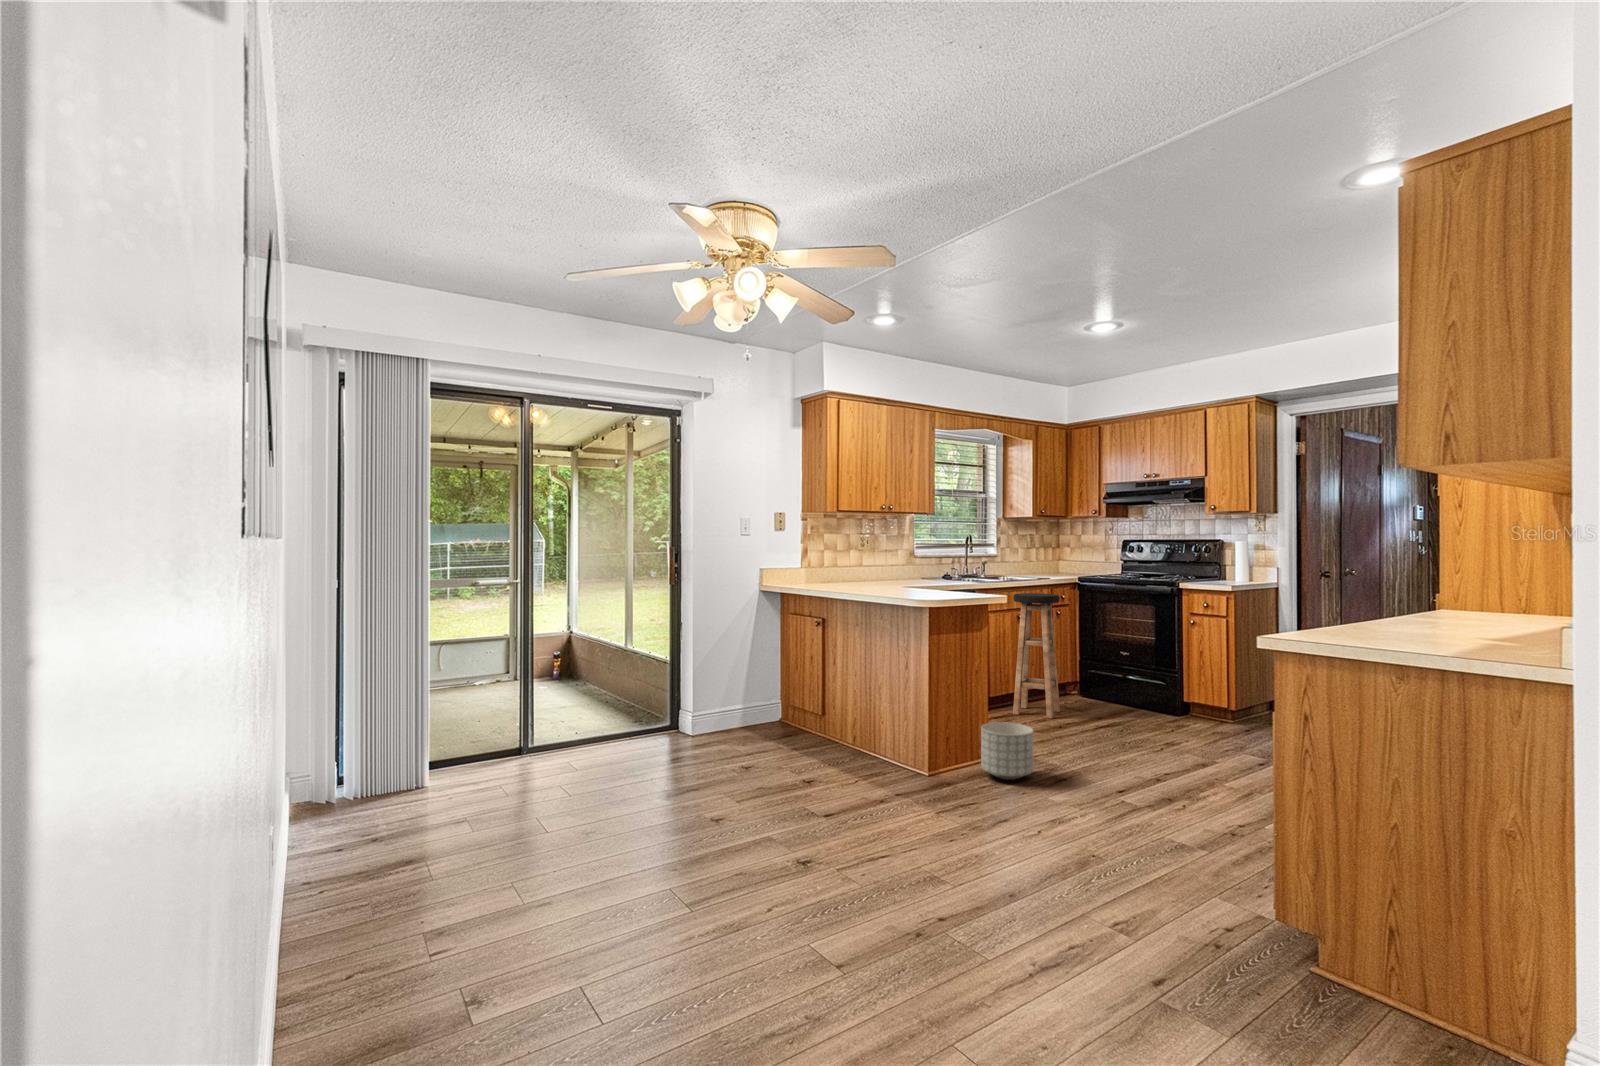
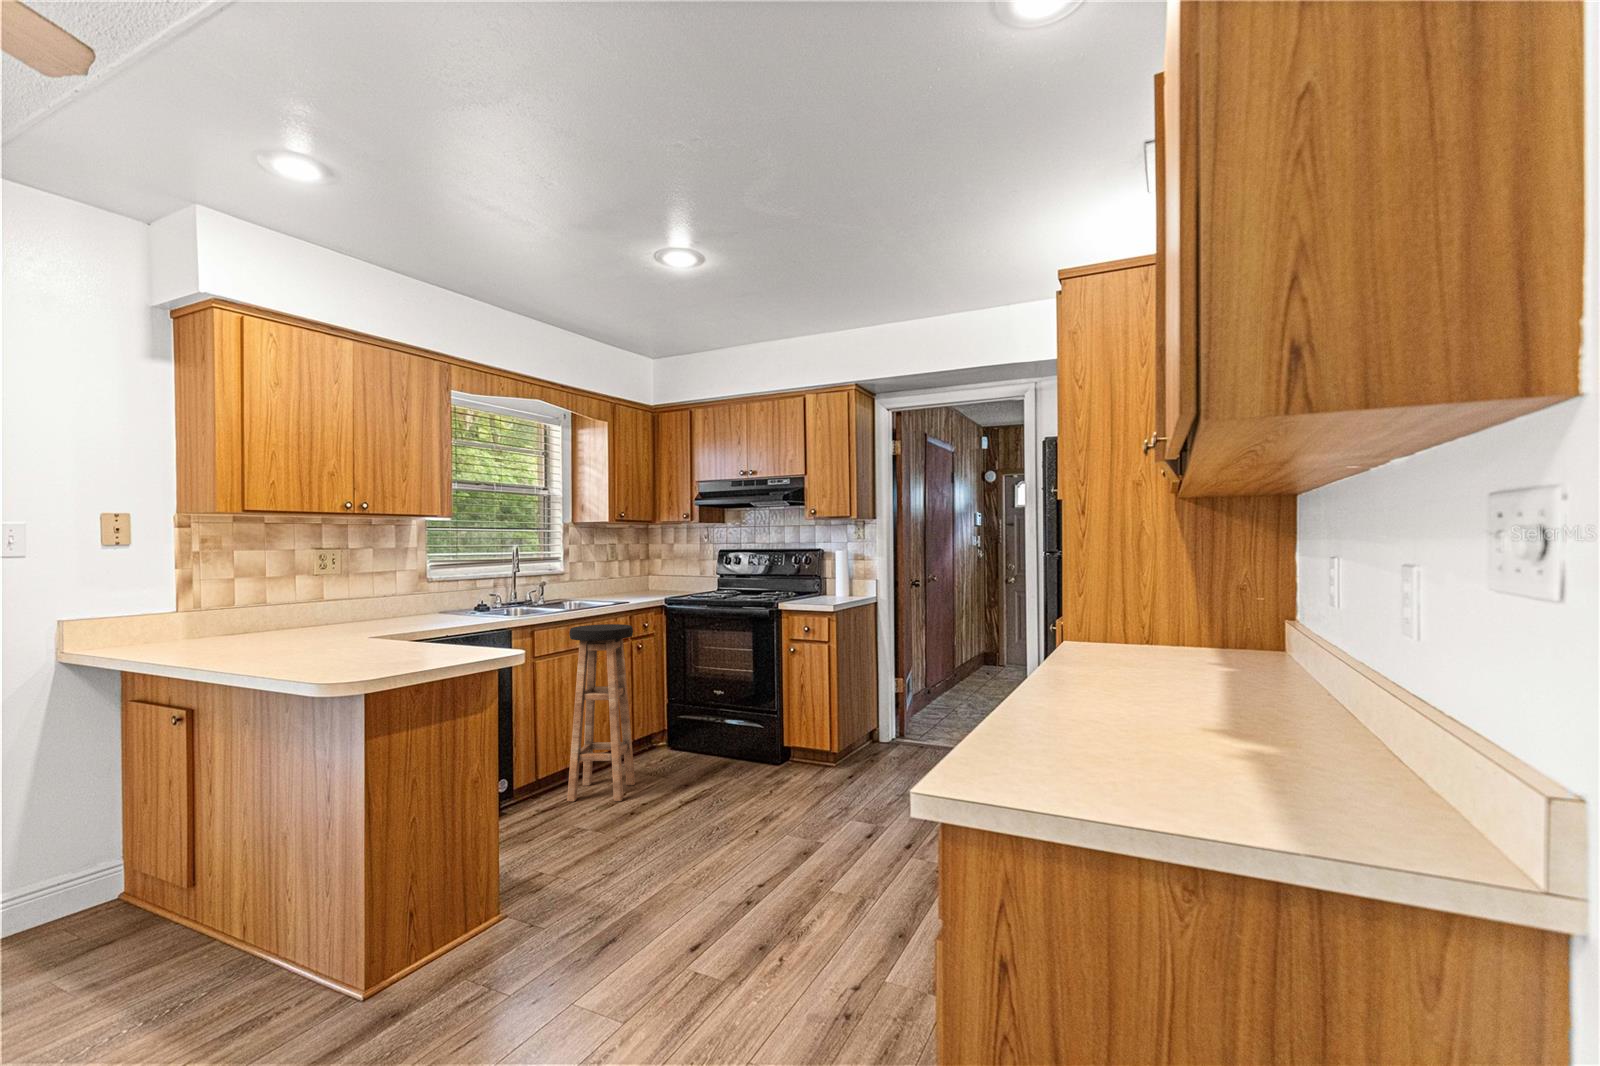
planter: present [981,722,1033,780] -> none [456,872,554,994]

